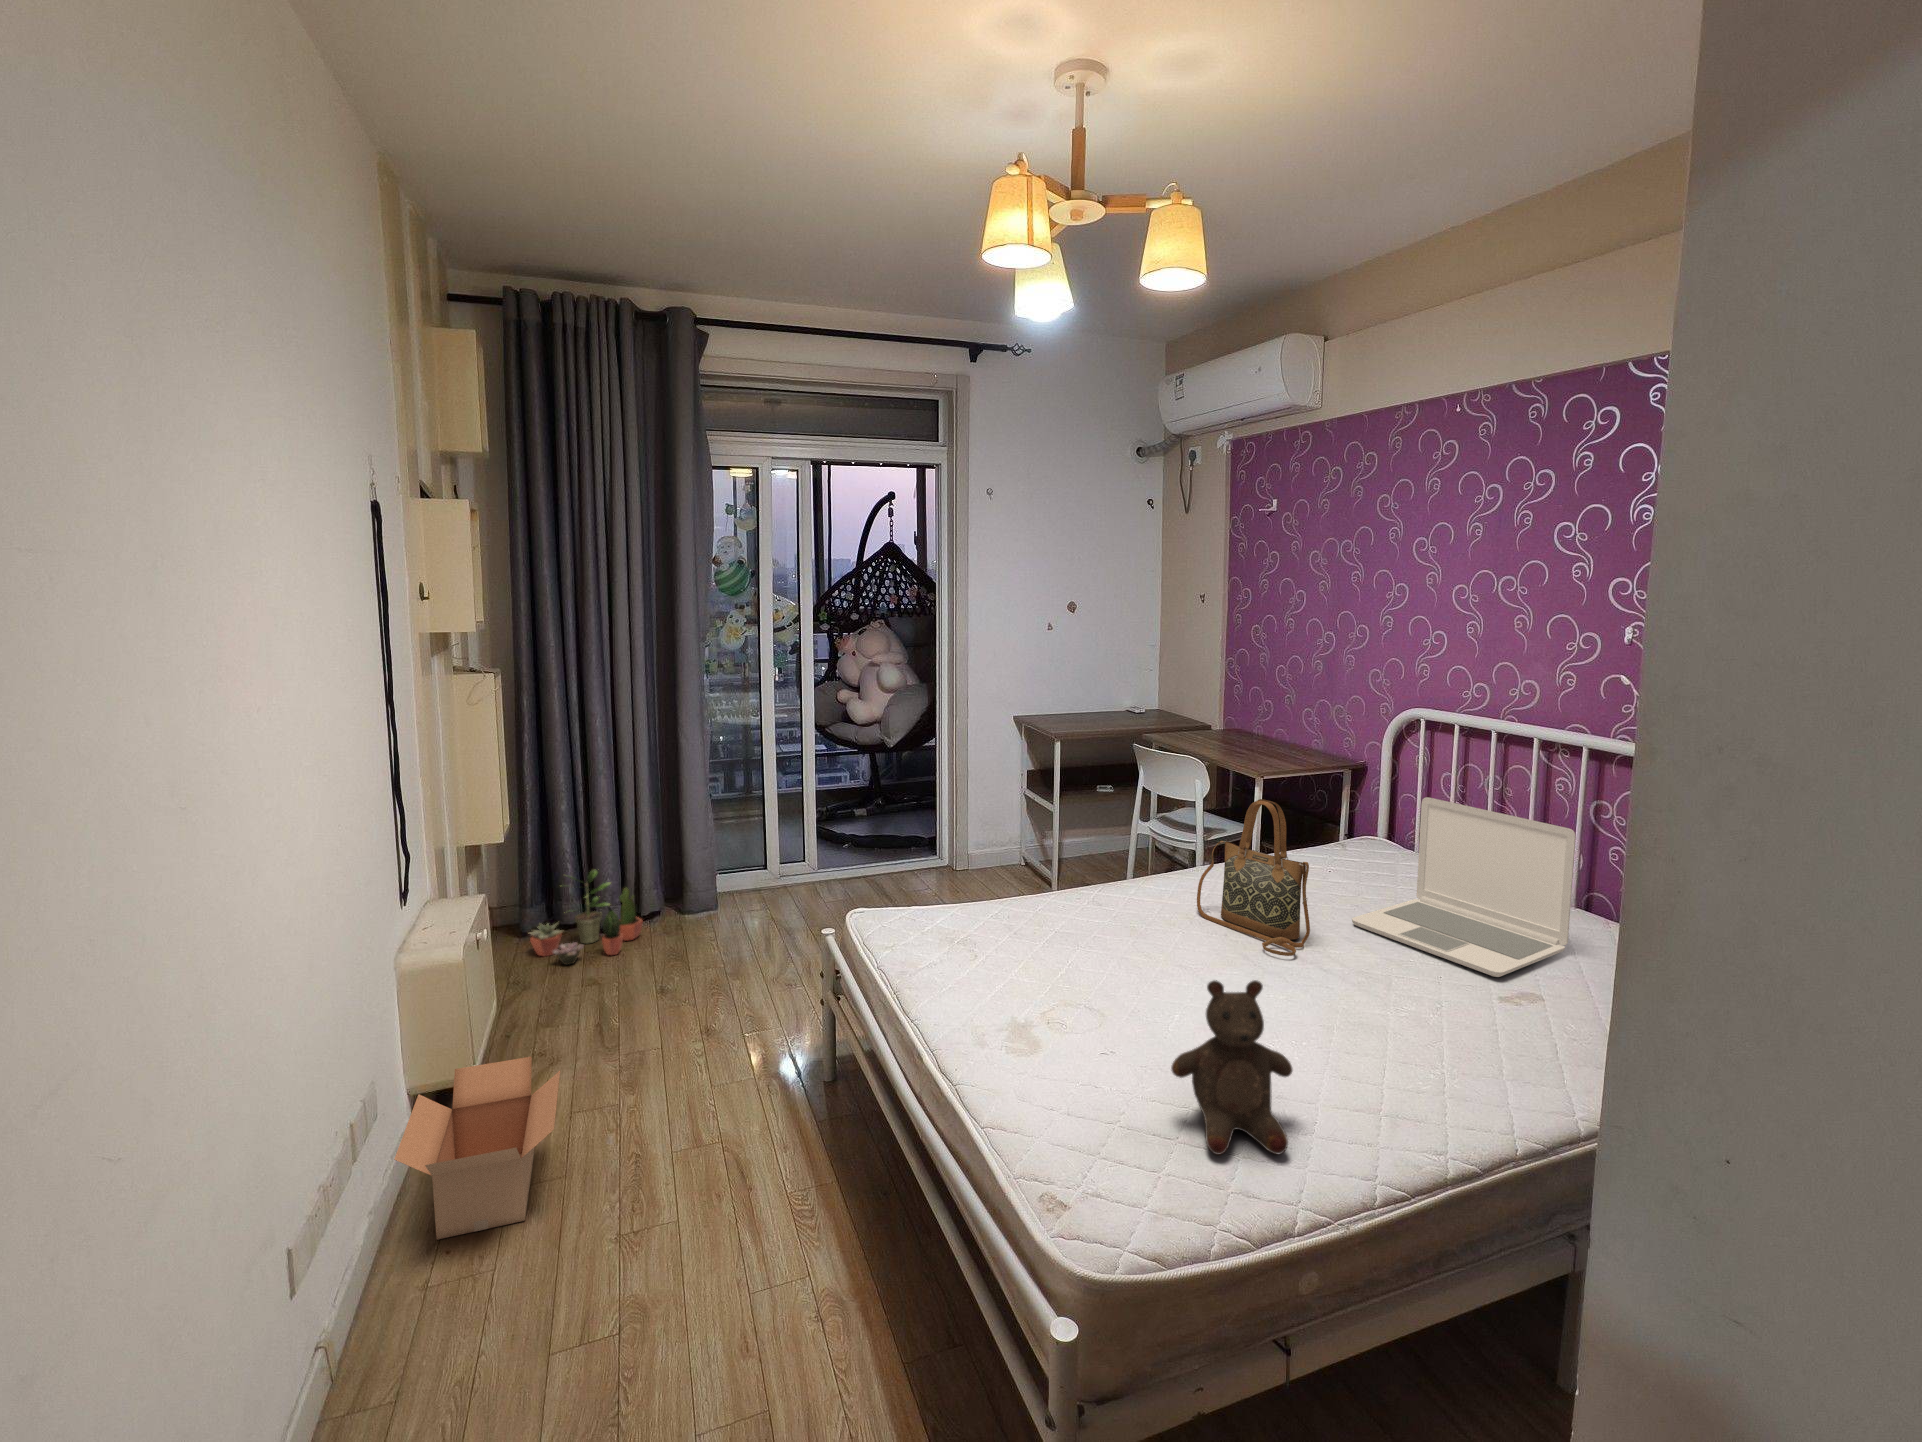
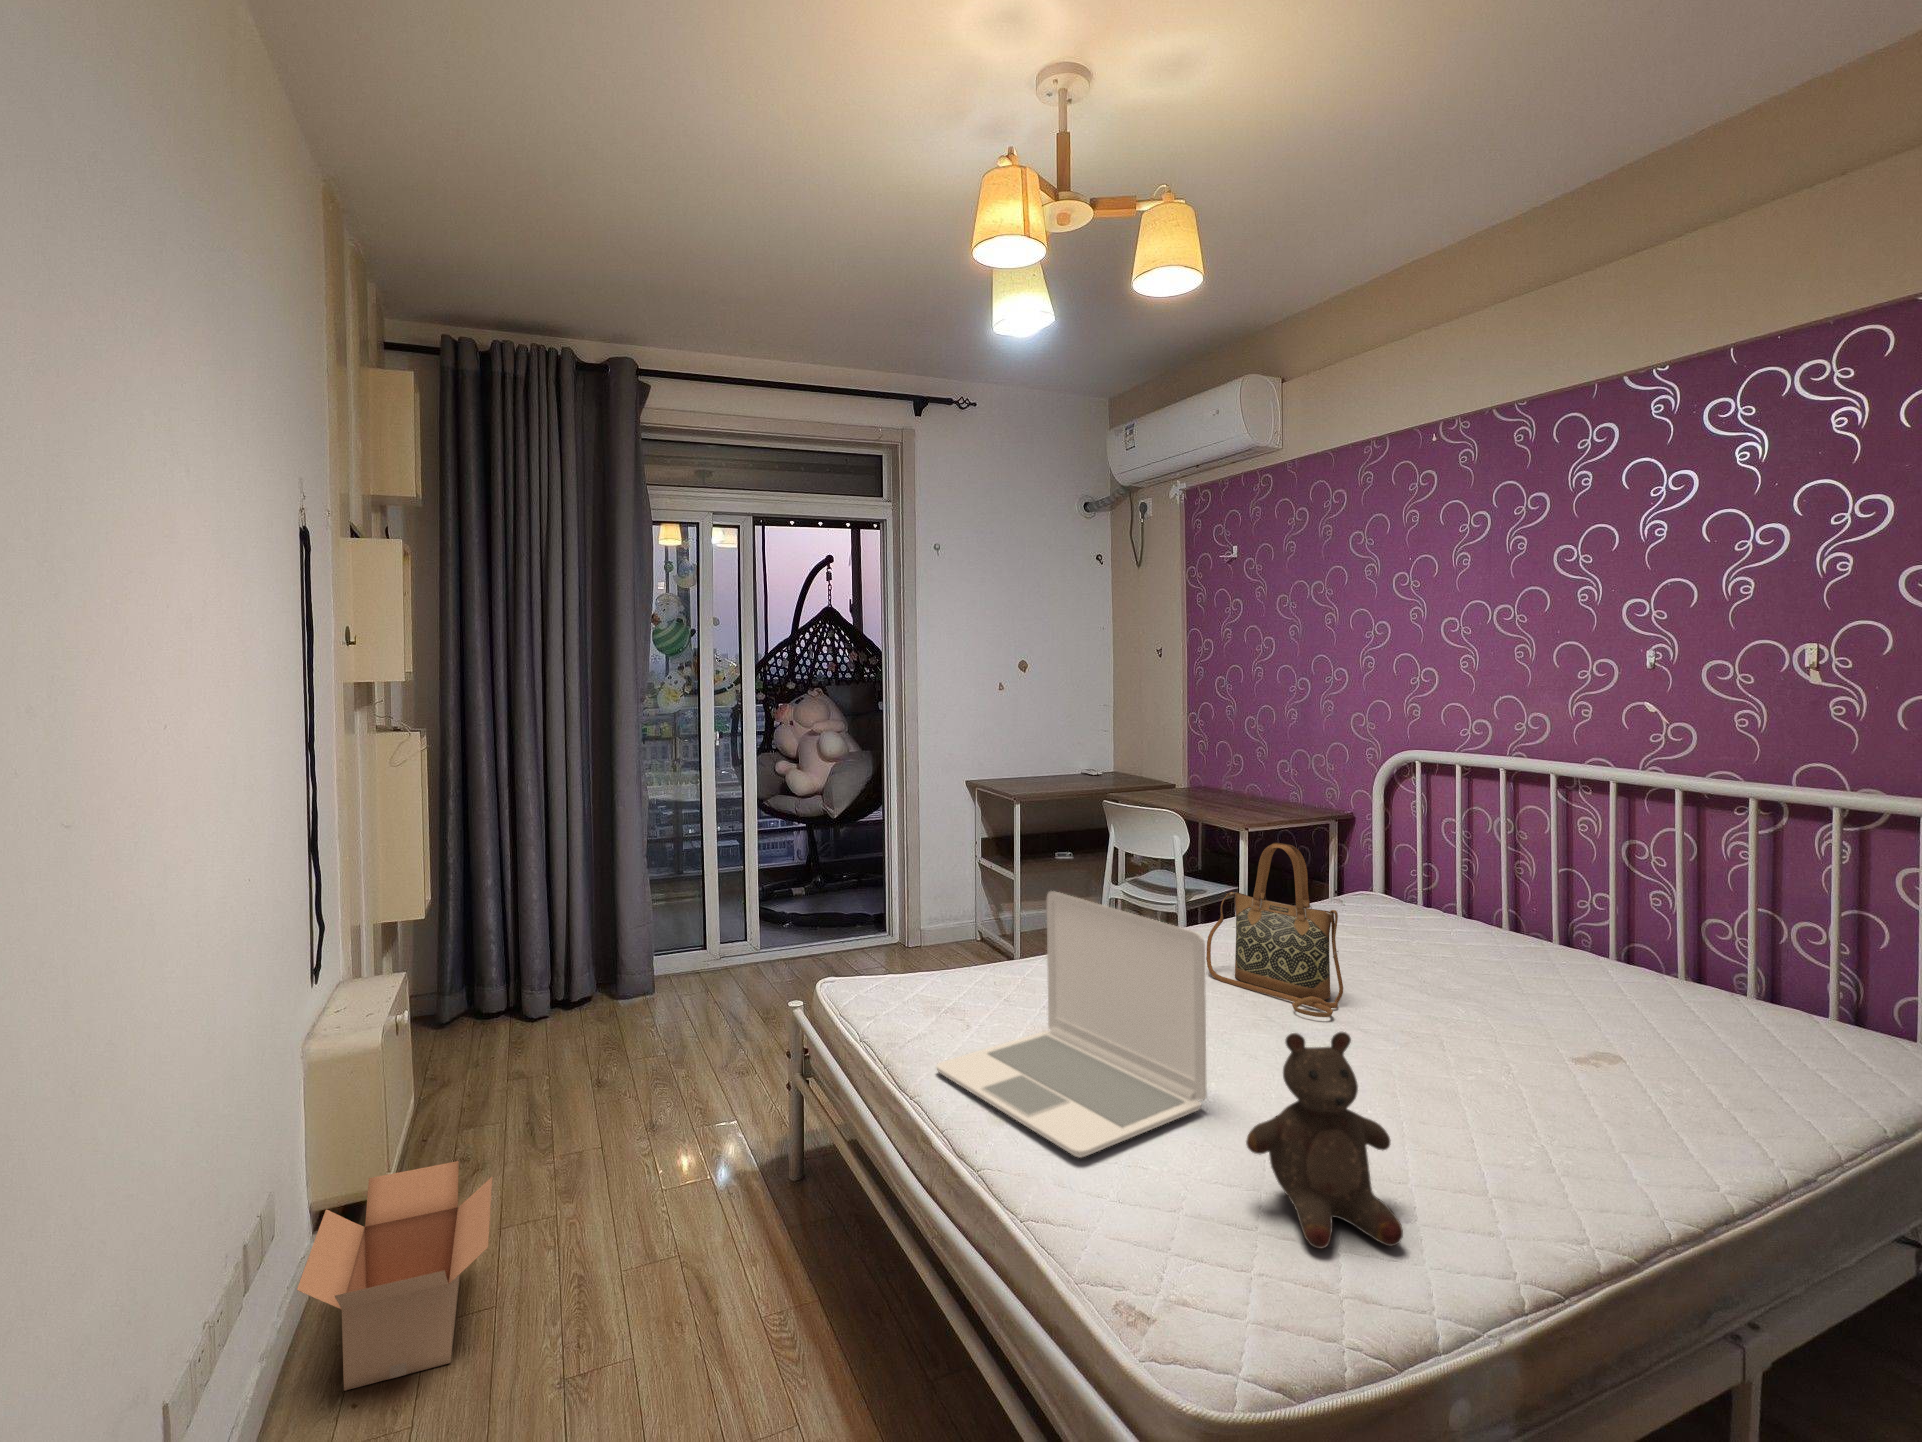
laptop: present [1352,797,1576,977] -> present [936,891,1207,1158]
potted plant: present [528,869,643,965] -> none [446,951,573,1060]

